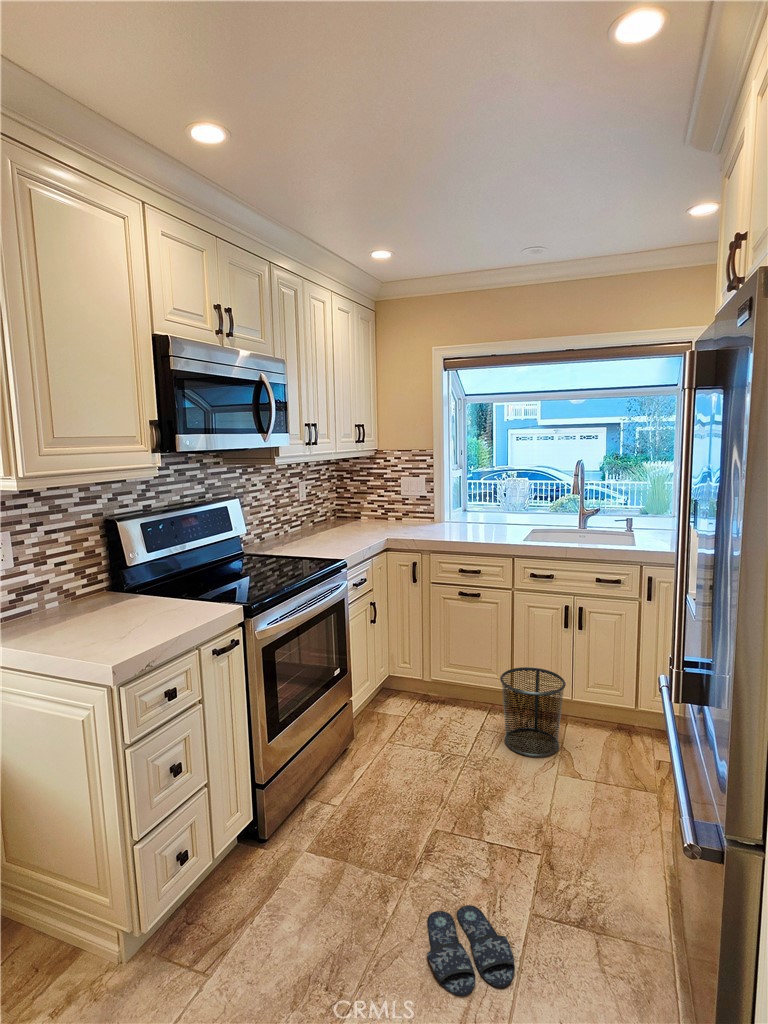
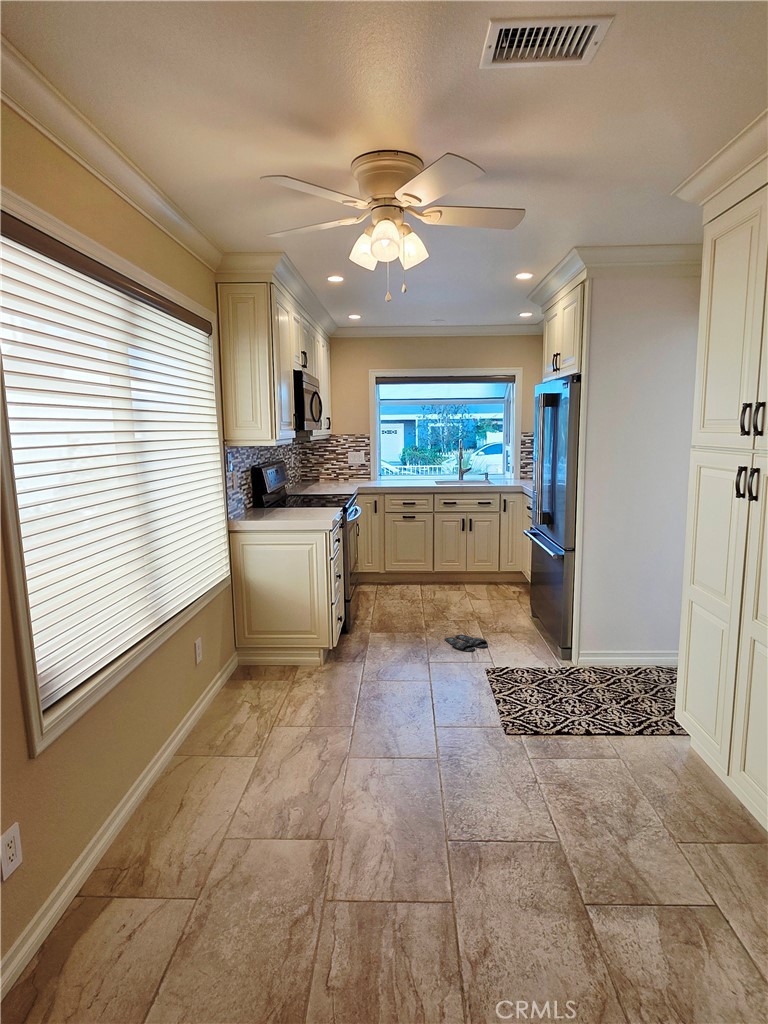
waste bin: present [500,667,566,757] -> none [434,553,469,597]

